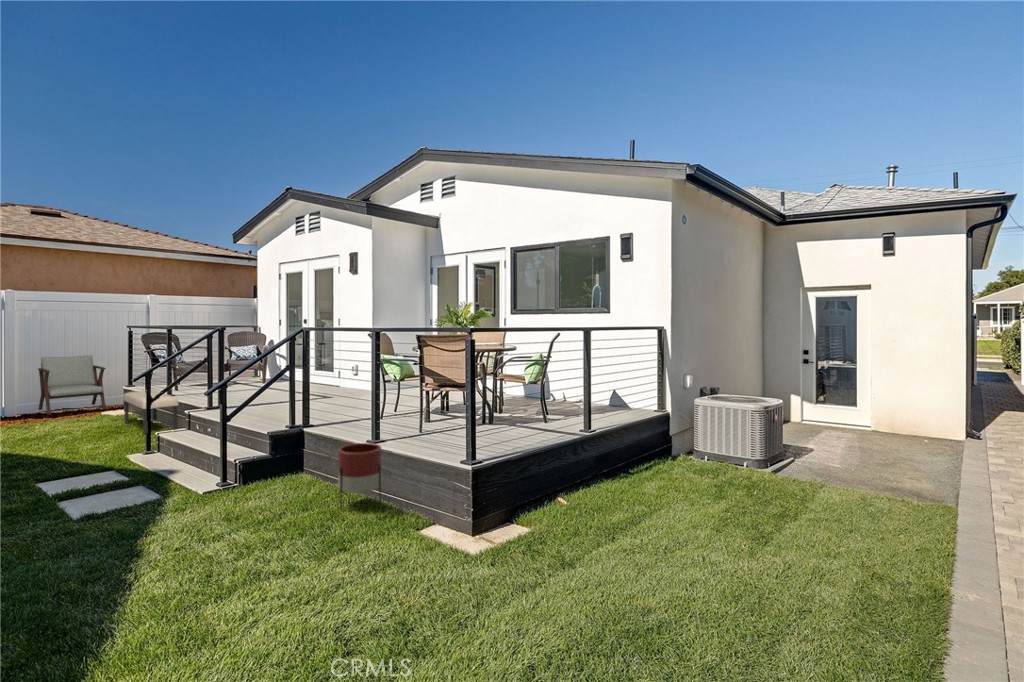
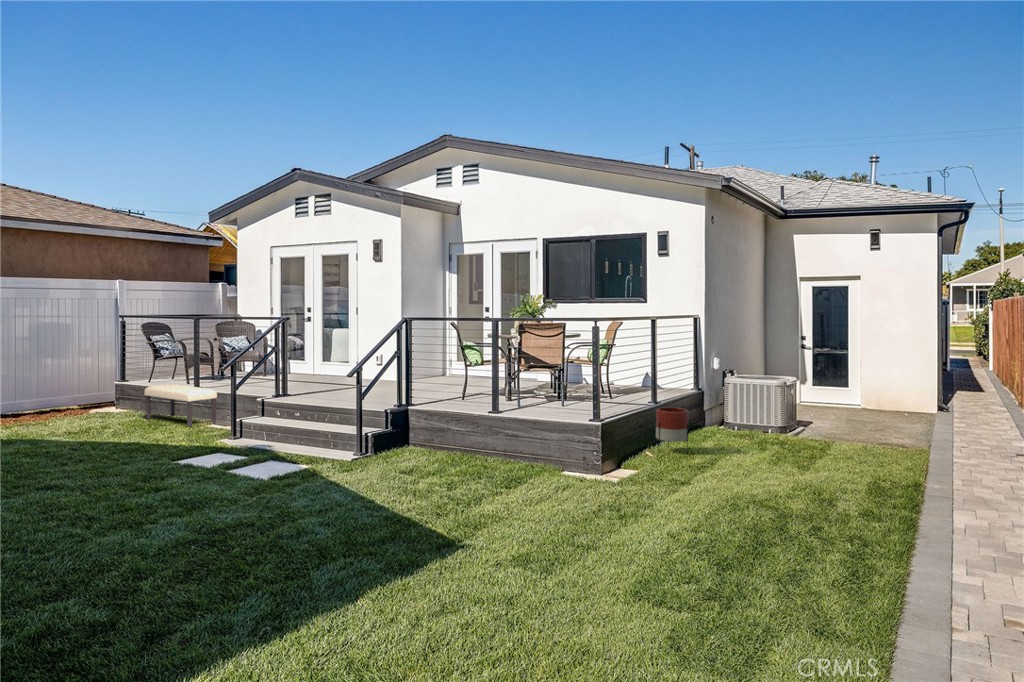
lounge chair: present [38,355,106,415] -> none [15,349,93,414]
planter: present [338,443,382,509] -> present [656,407,688,453]

